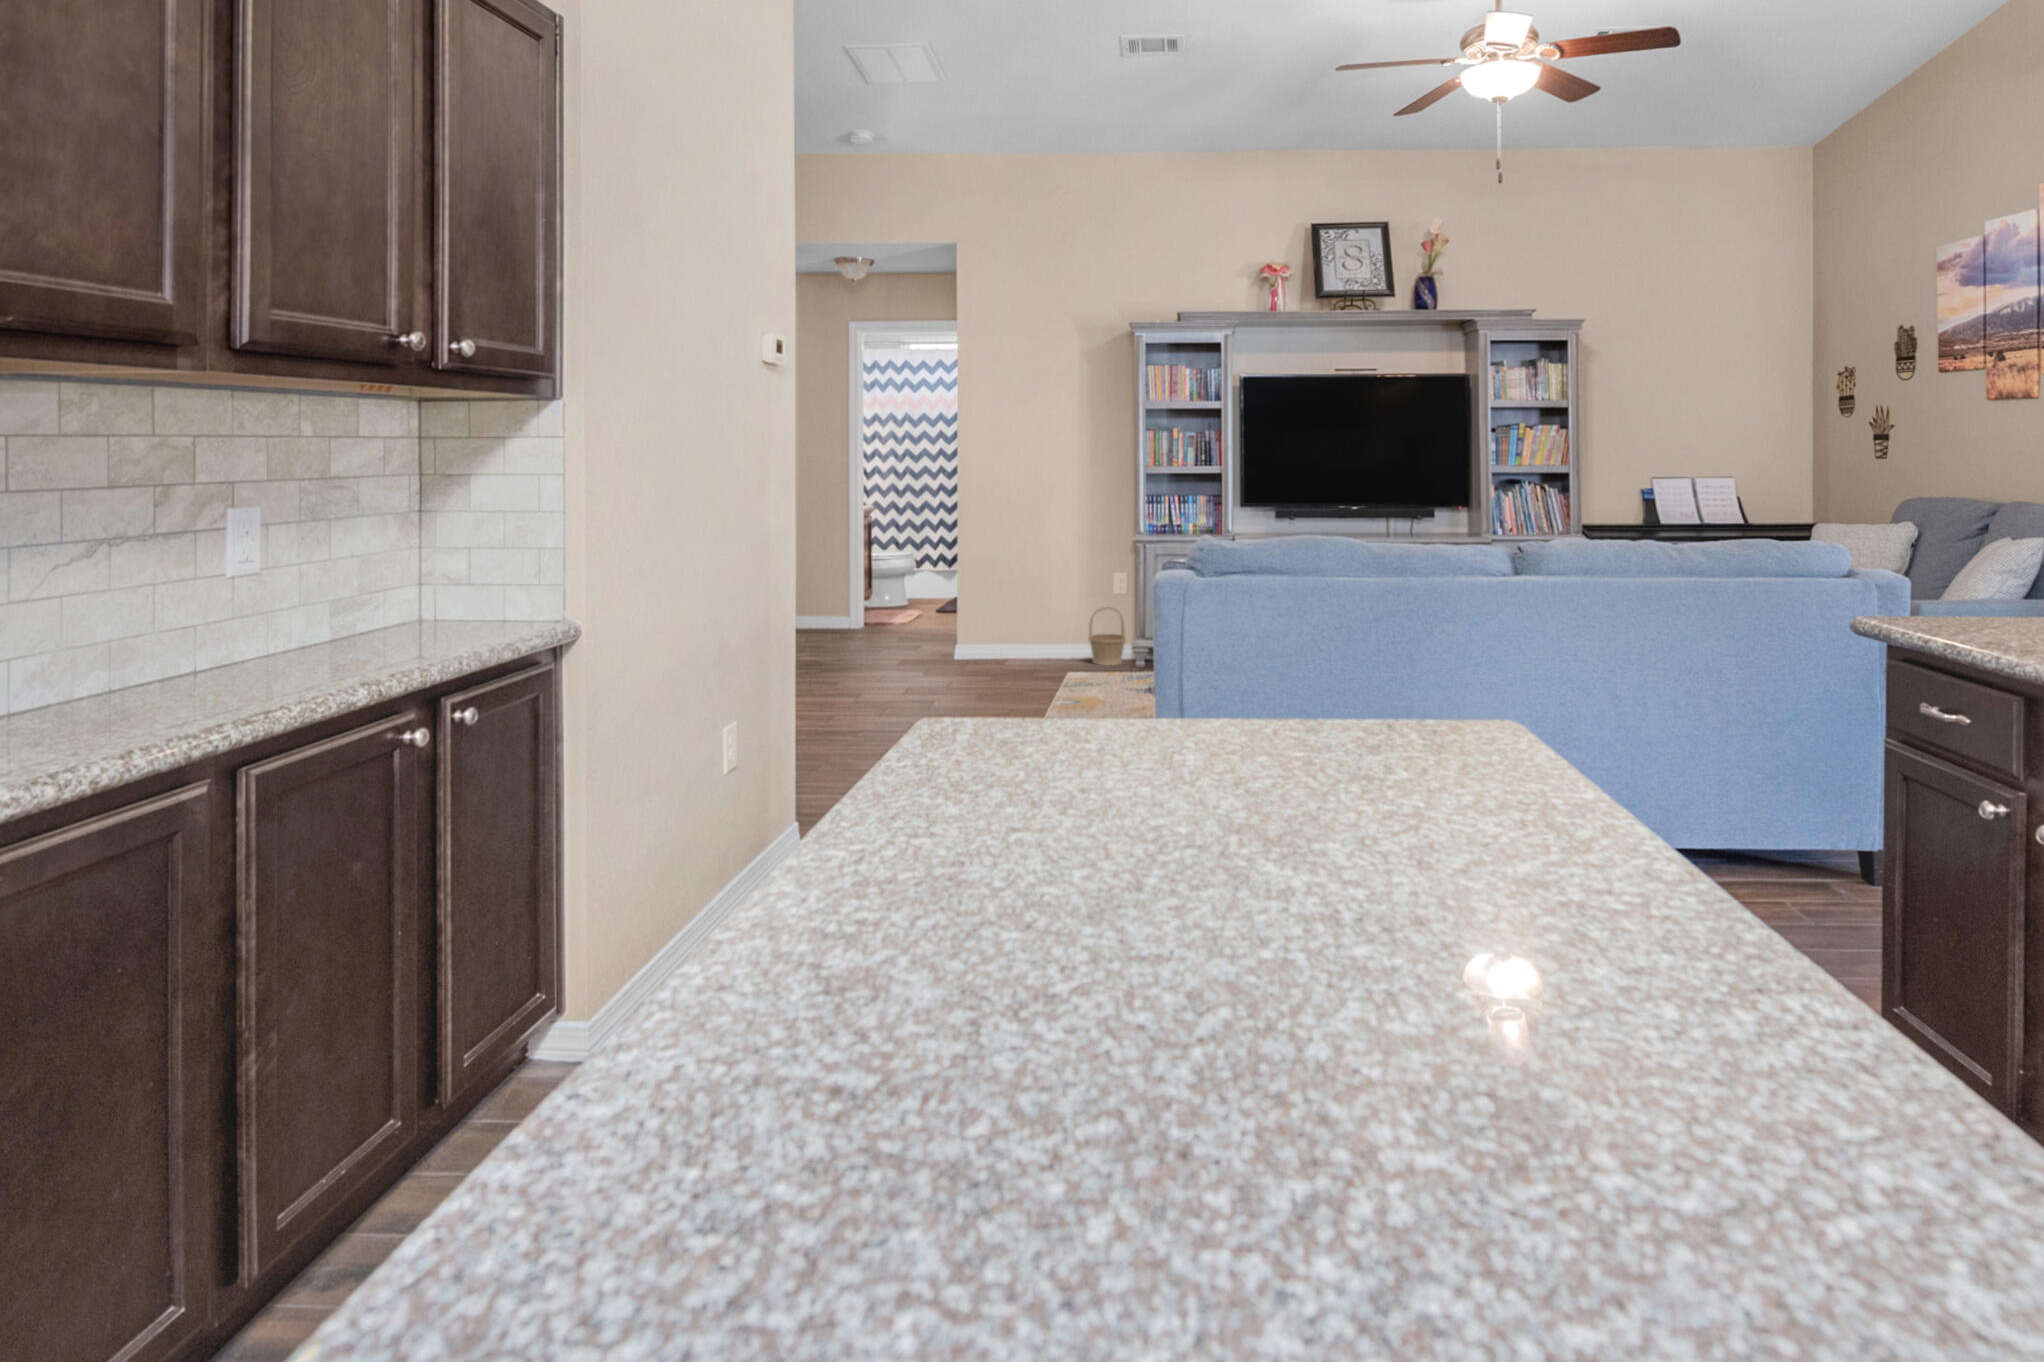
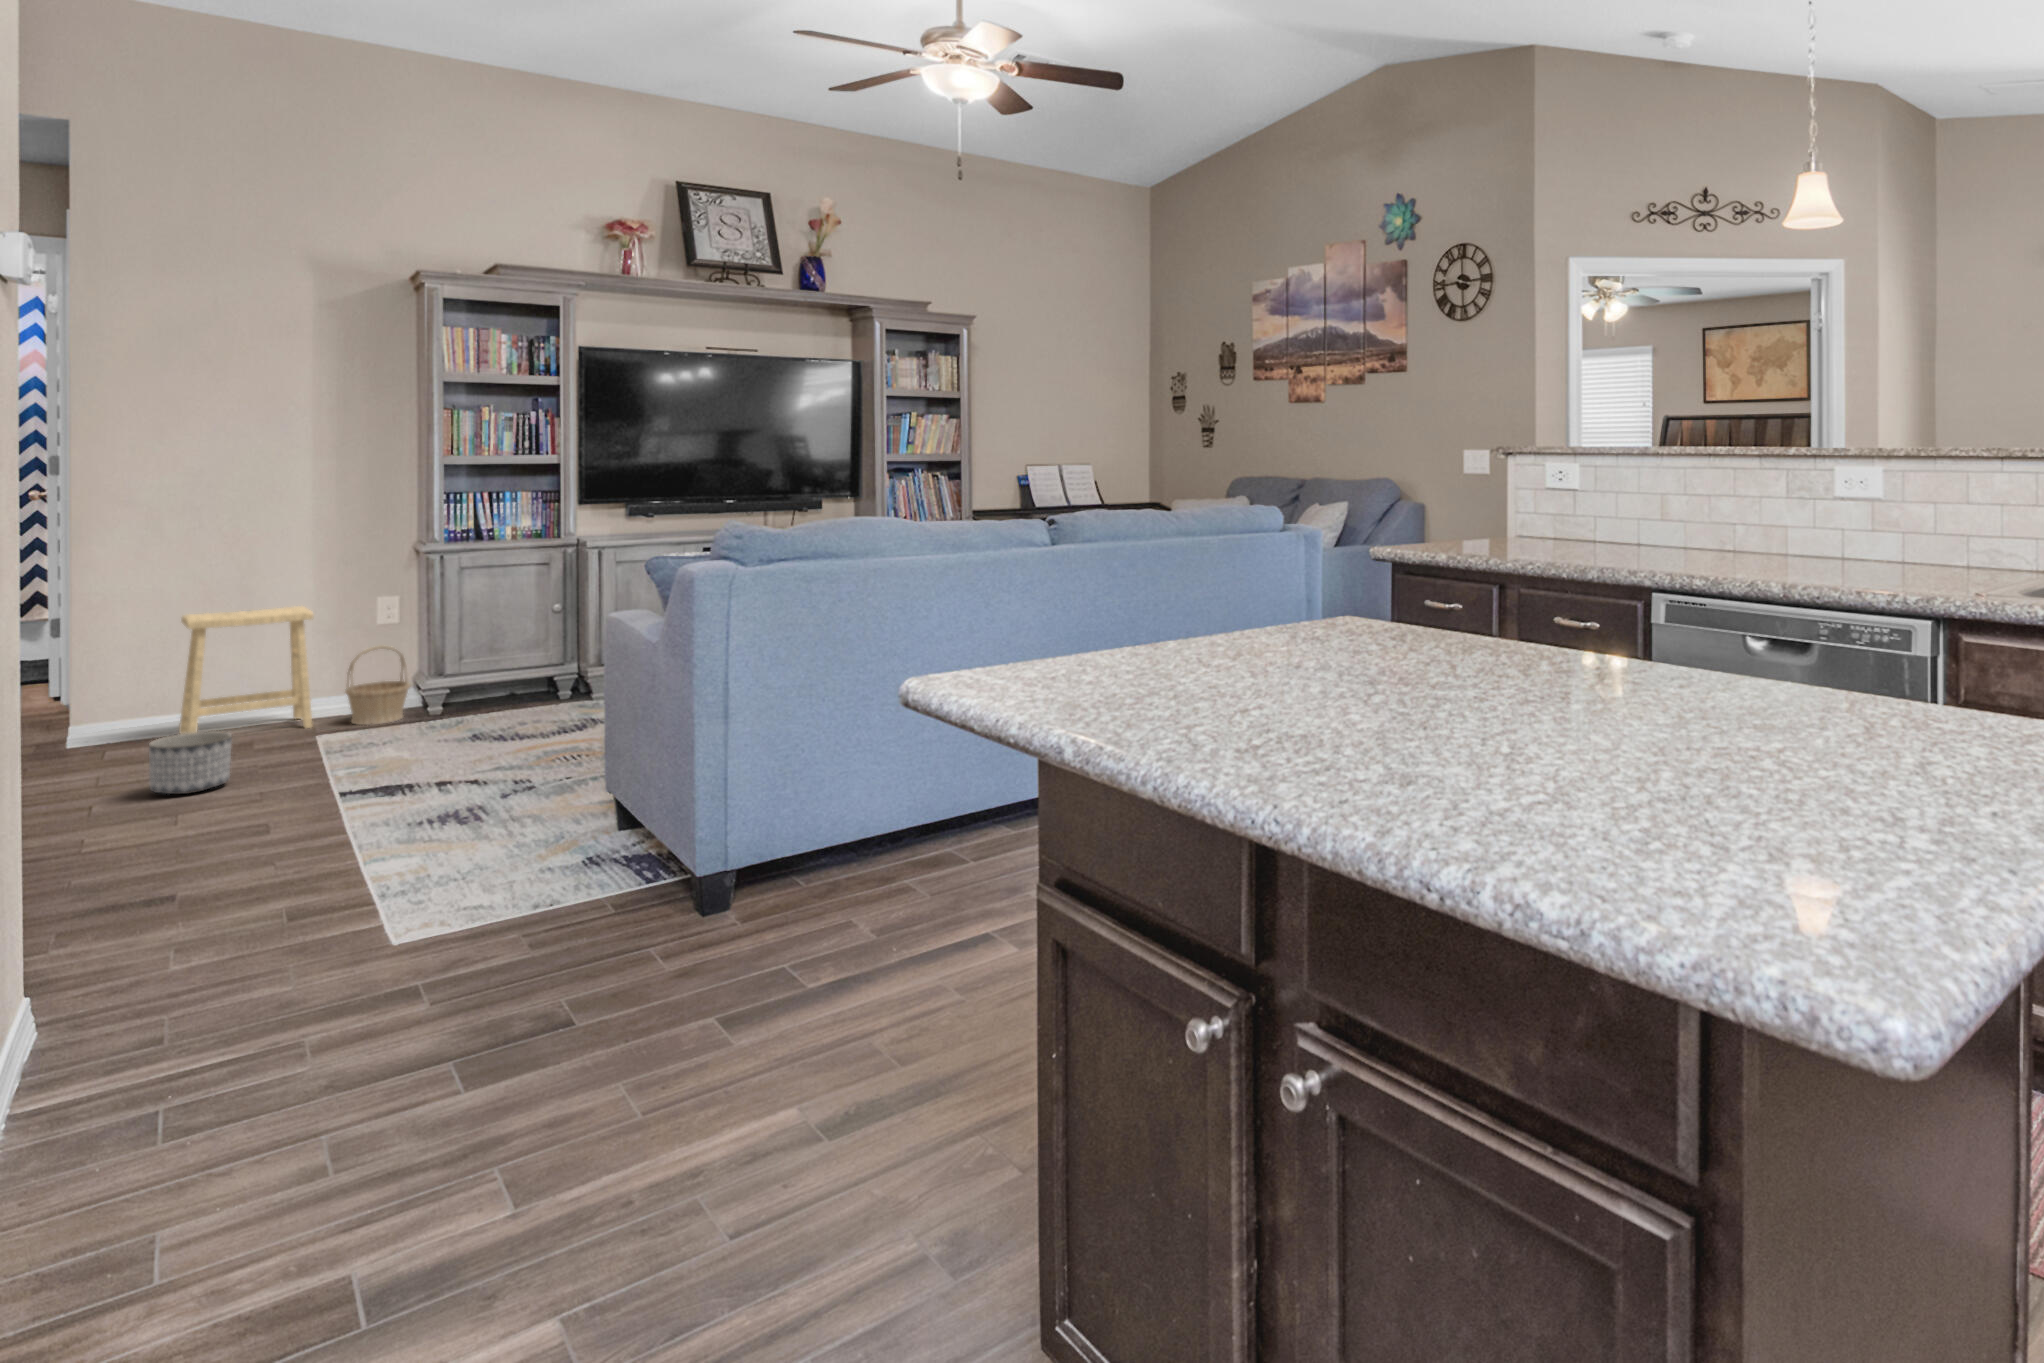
footstool: none [1005,573,1071,662] -> present [179,606,314,734]
planter: none [968,653,1009,694] -> present [149,731,232,794]

